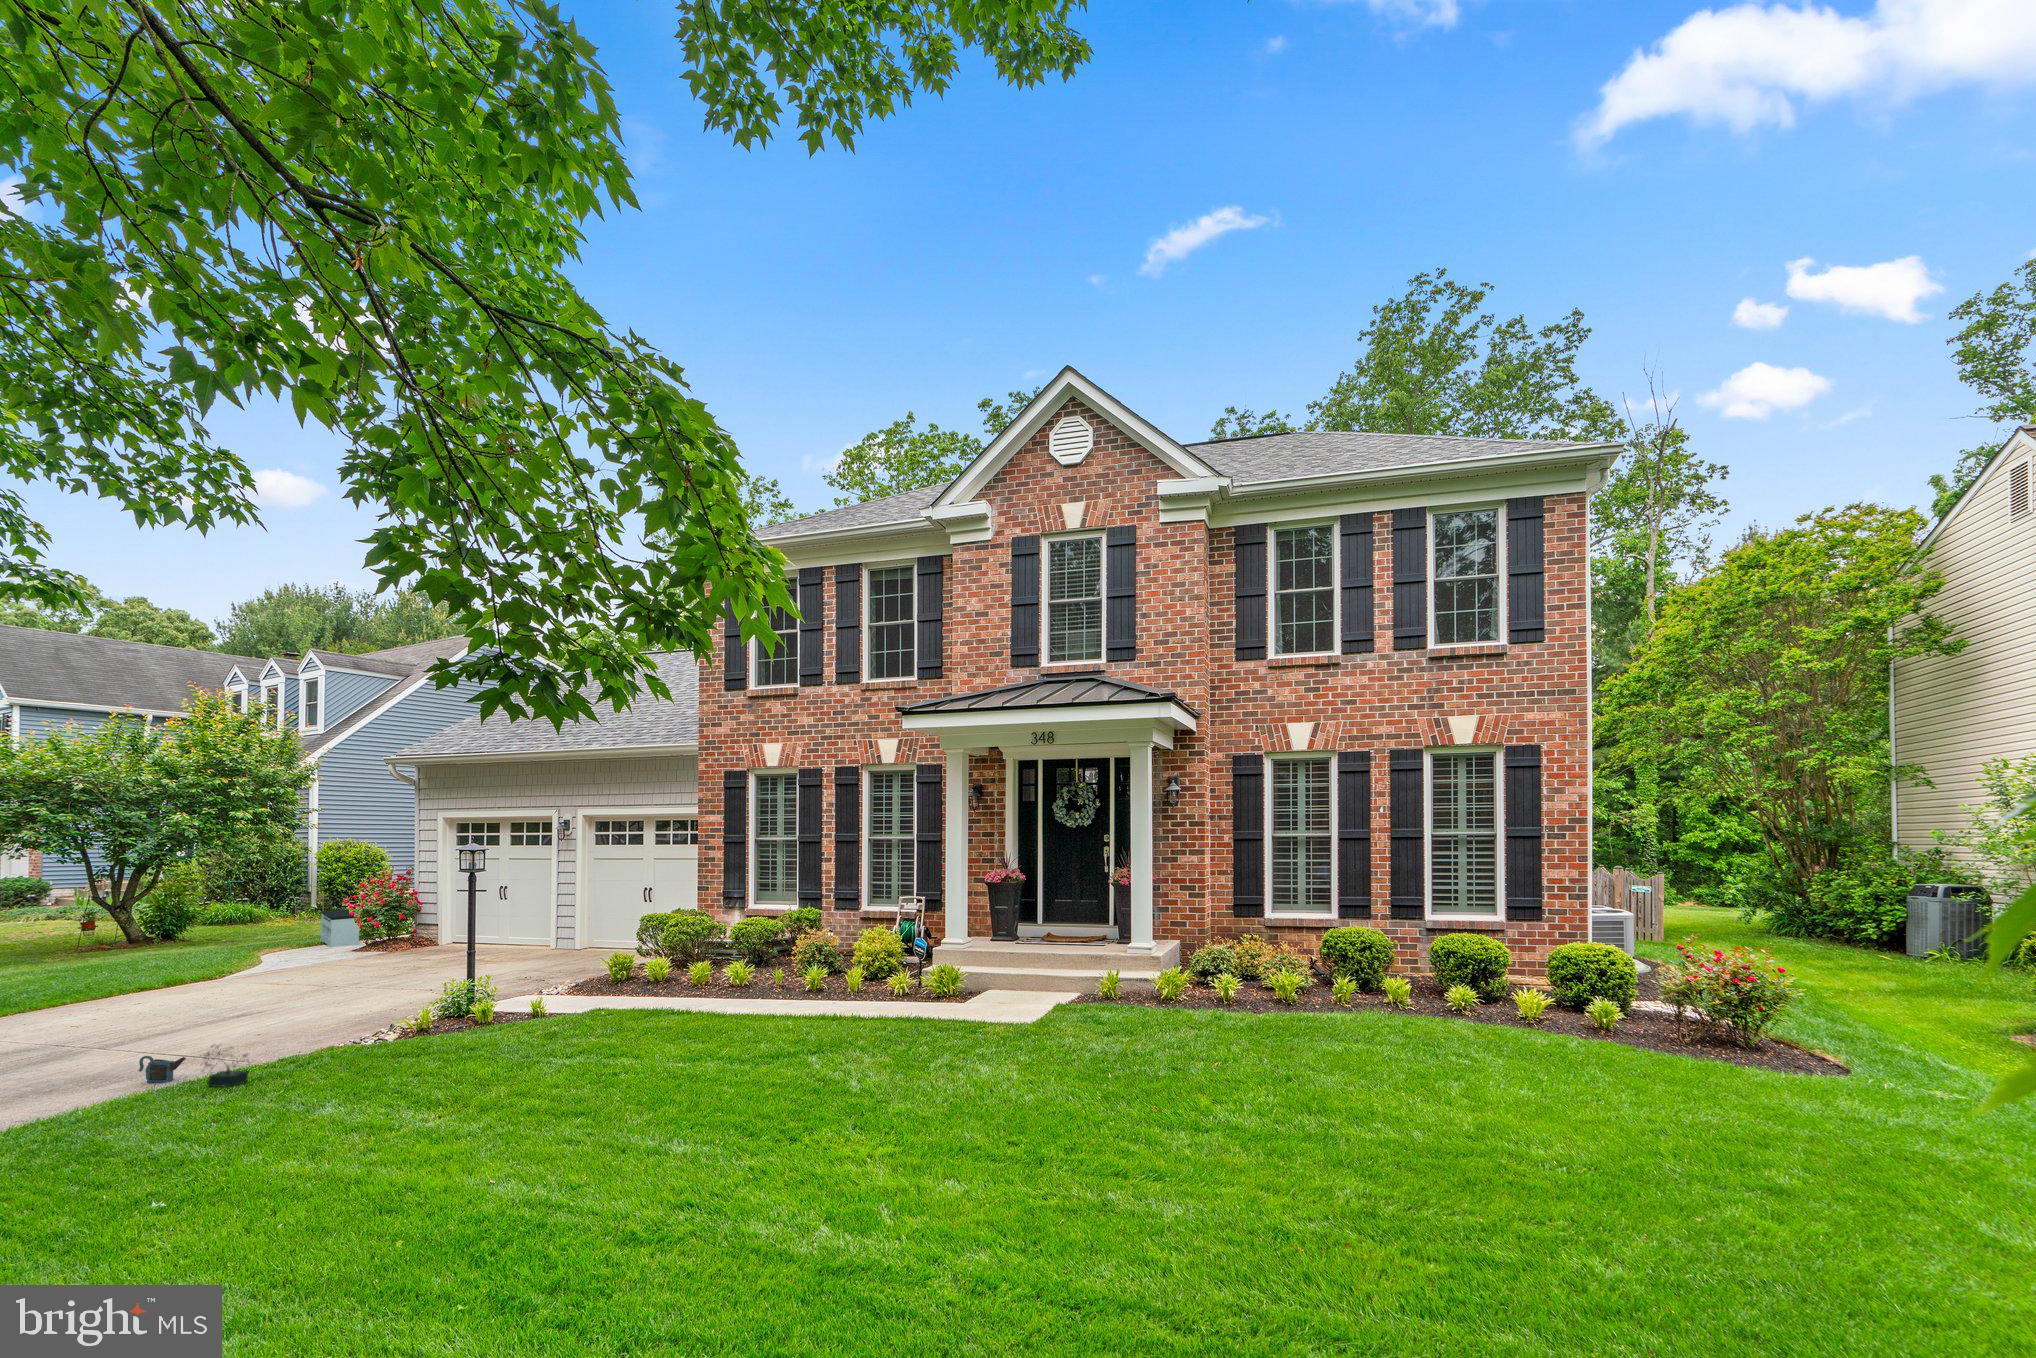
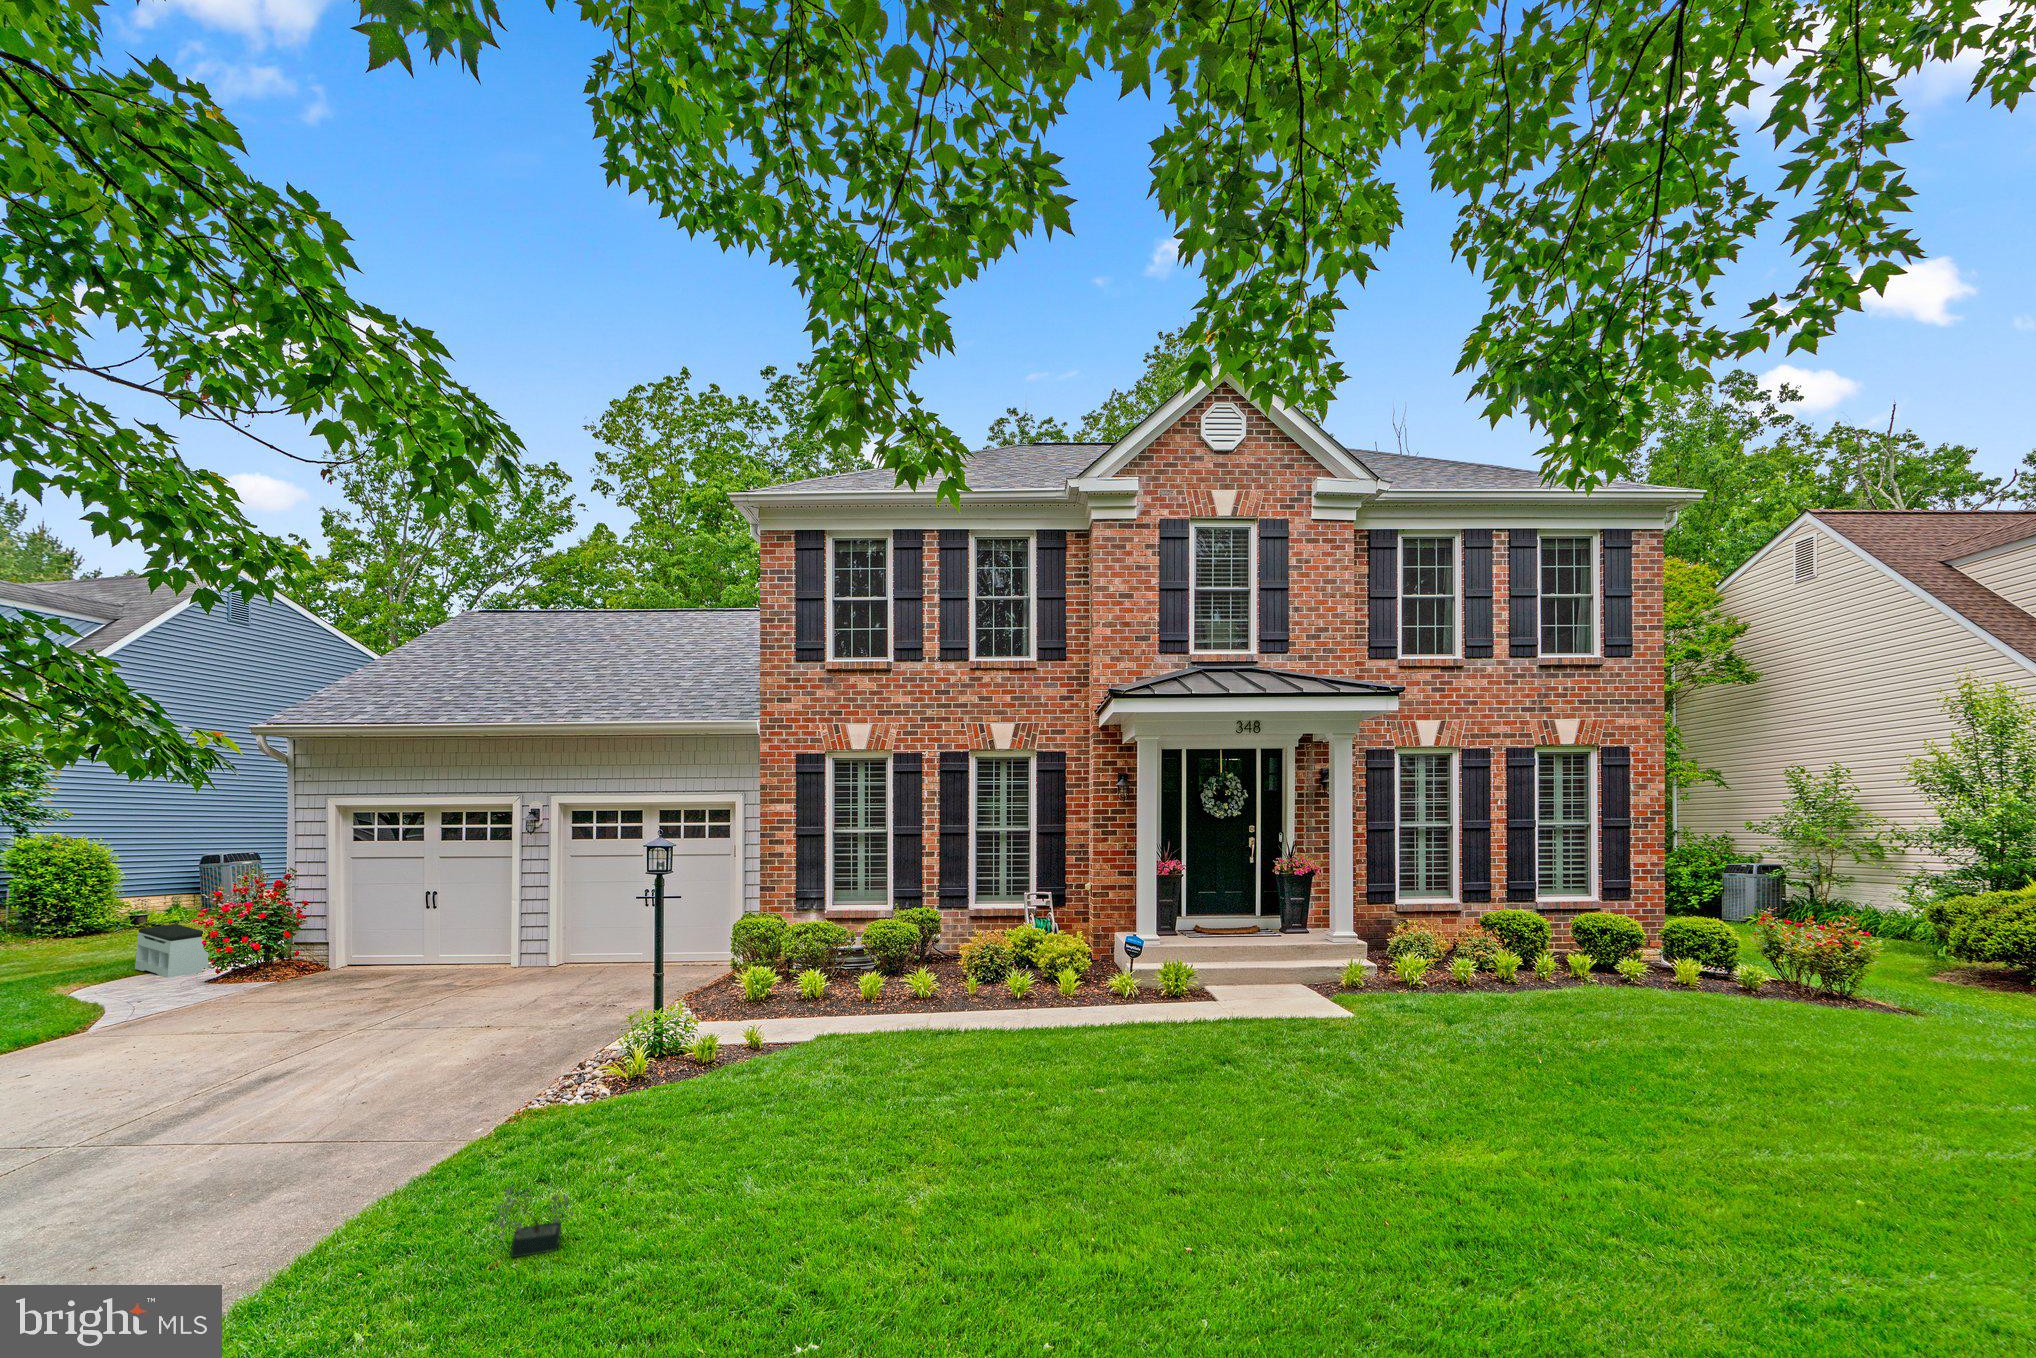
watering can: present [139,1056,186,1082] -> none [355,1213,442,1264]

